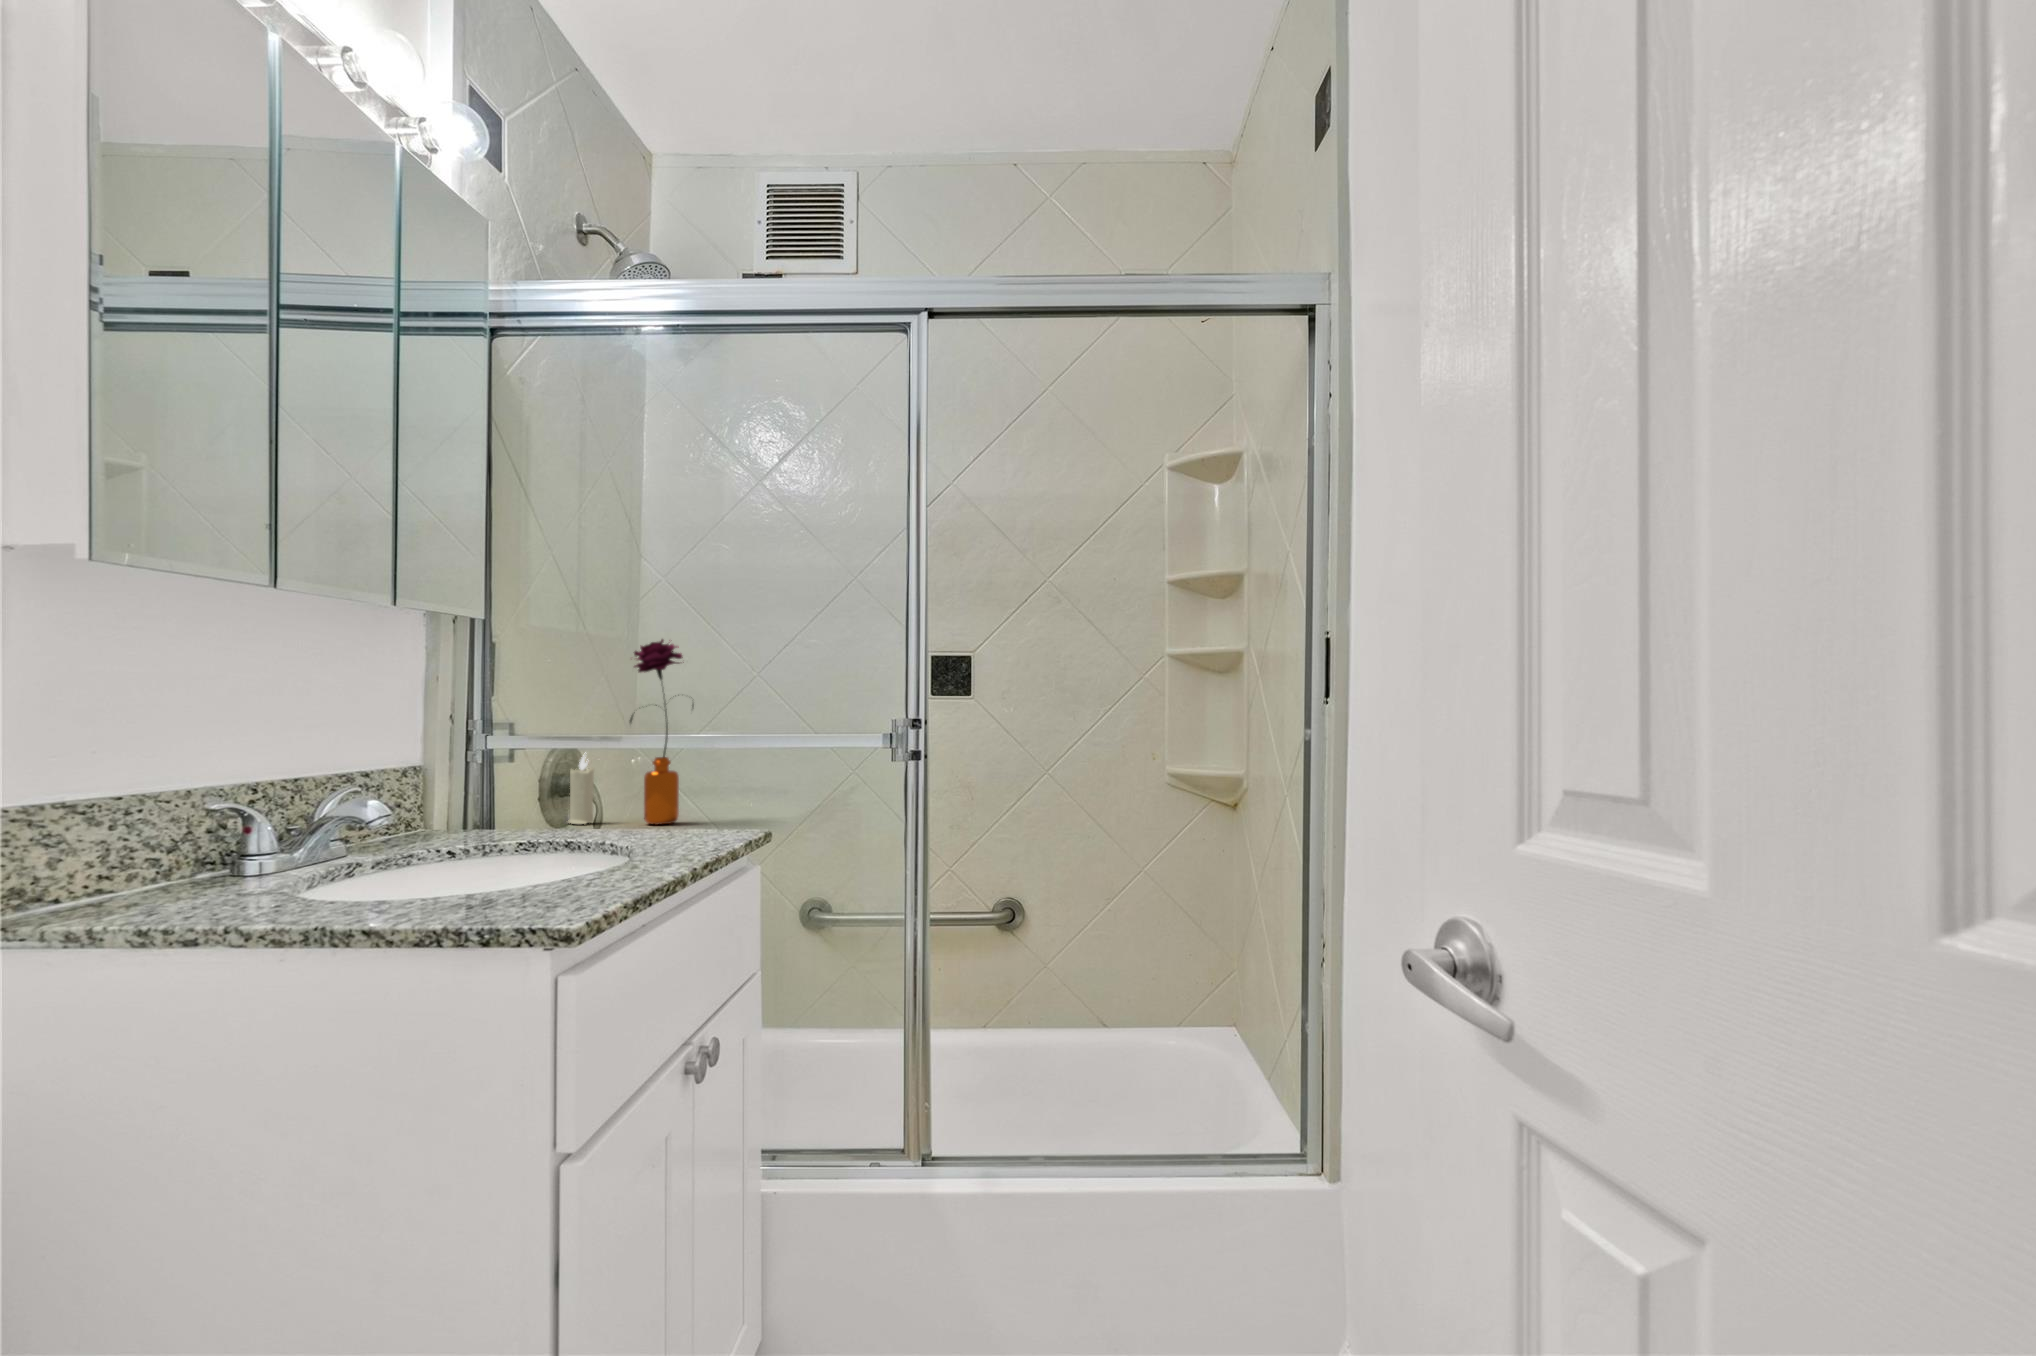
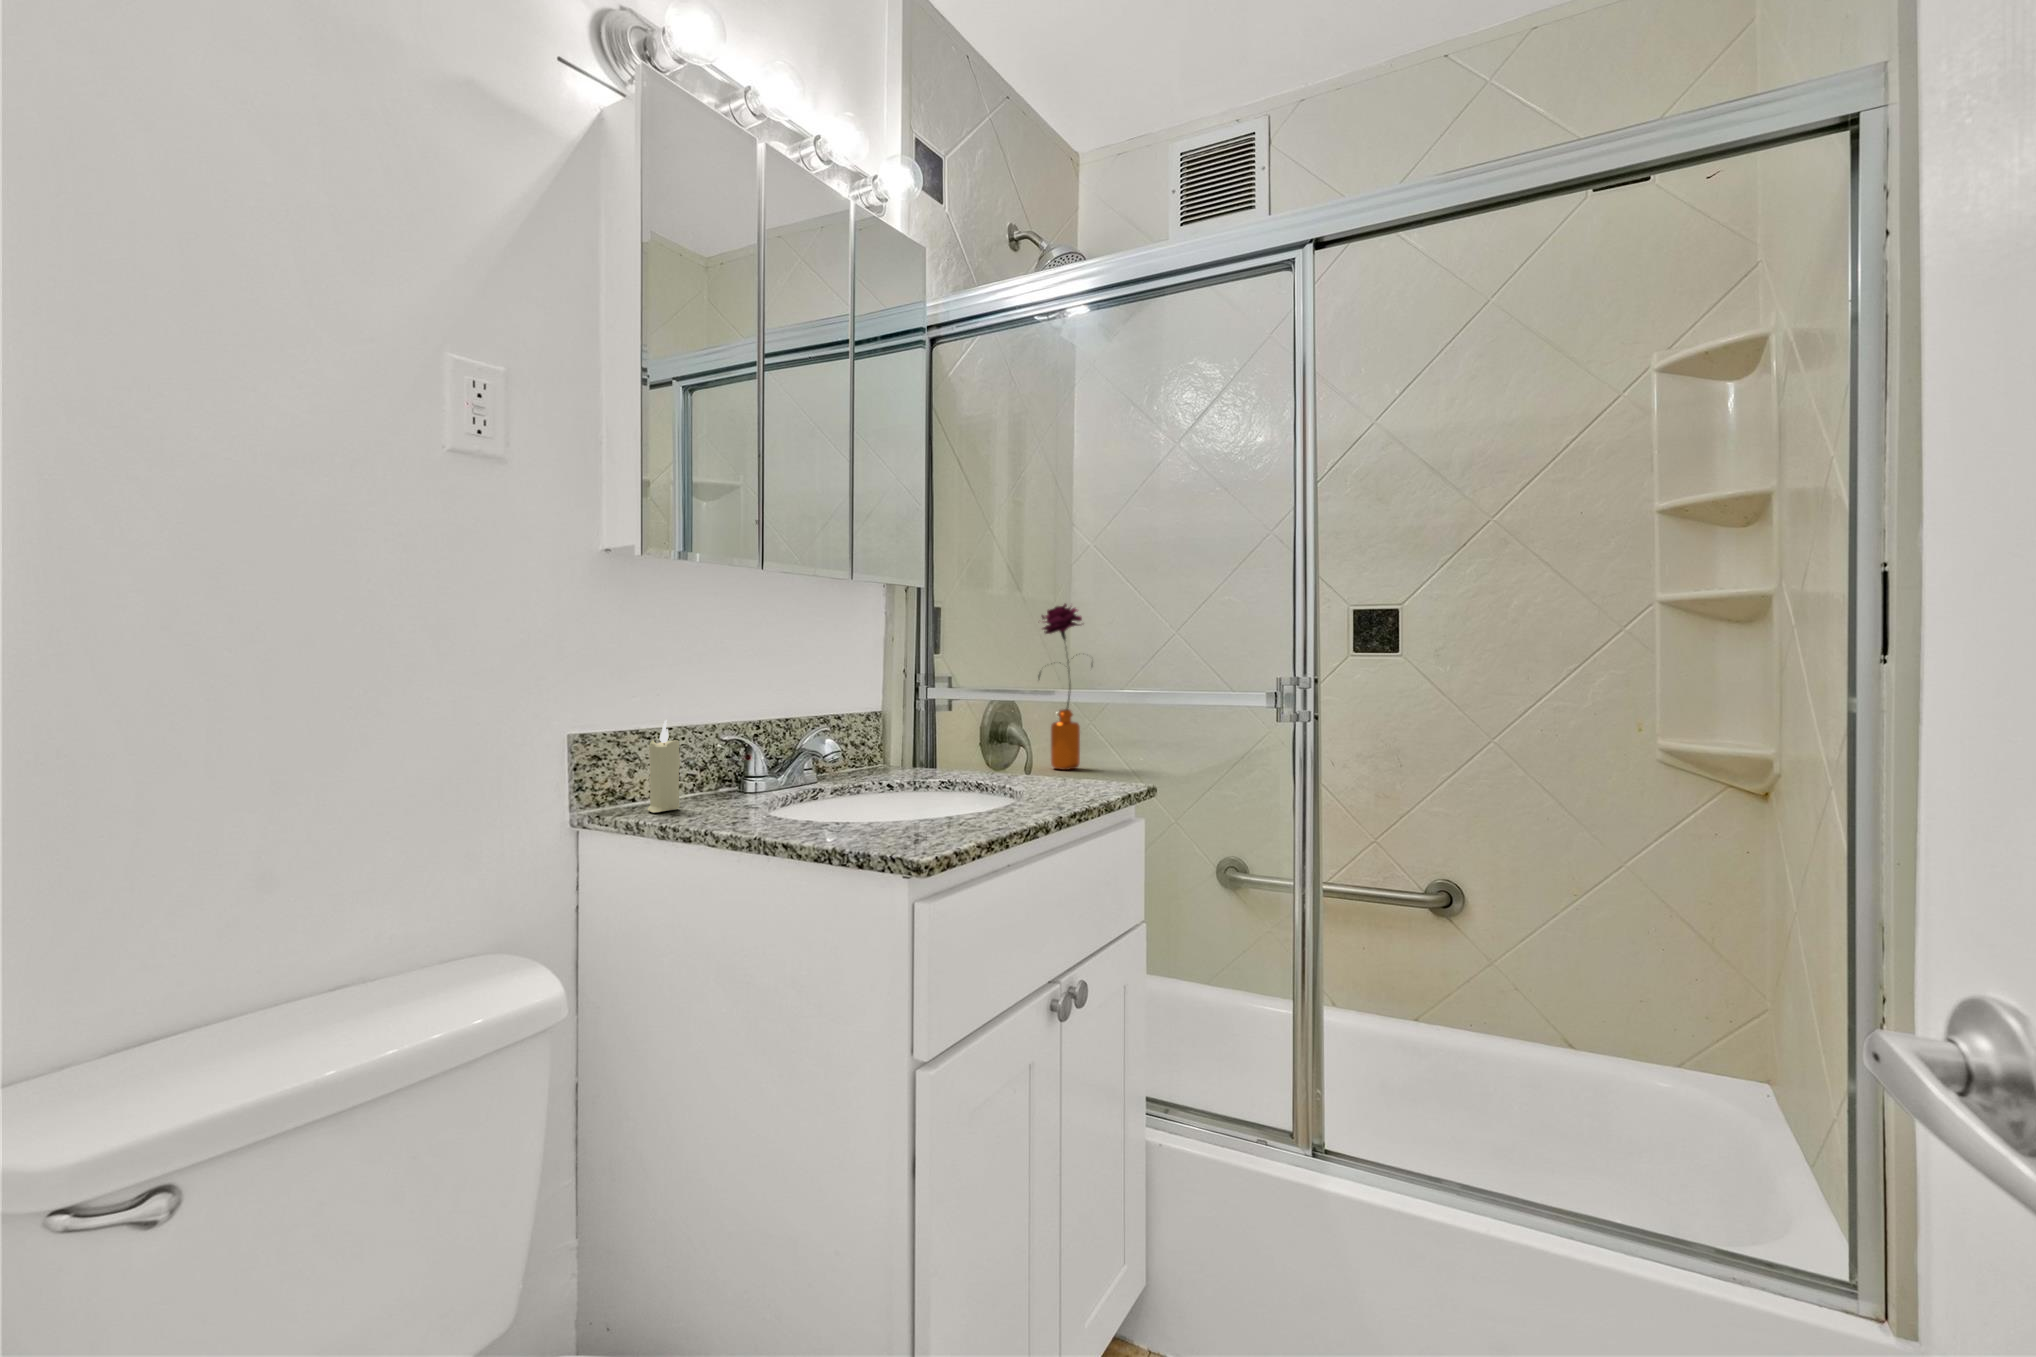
candle: present [568,755,594,824] -> present [648,720,680,813]

